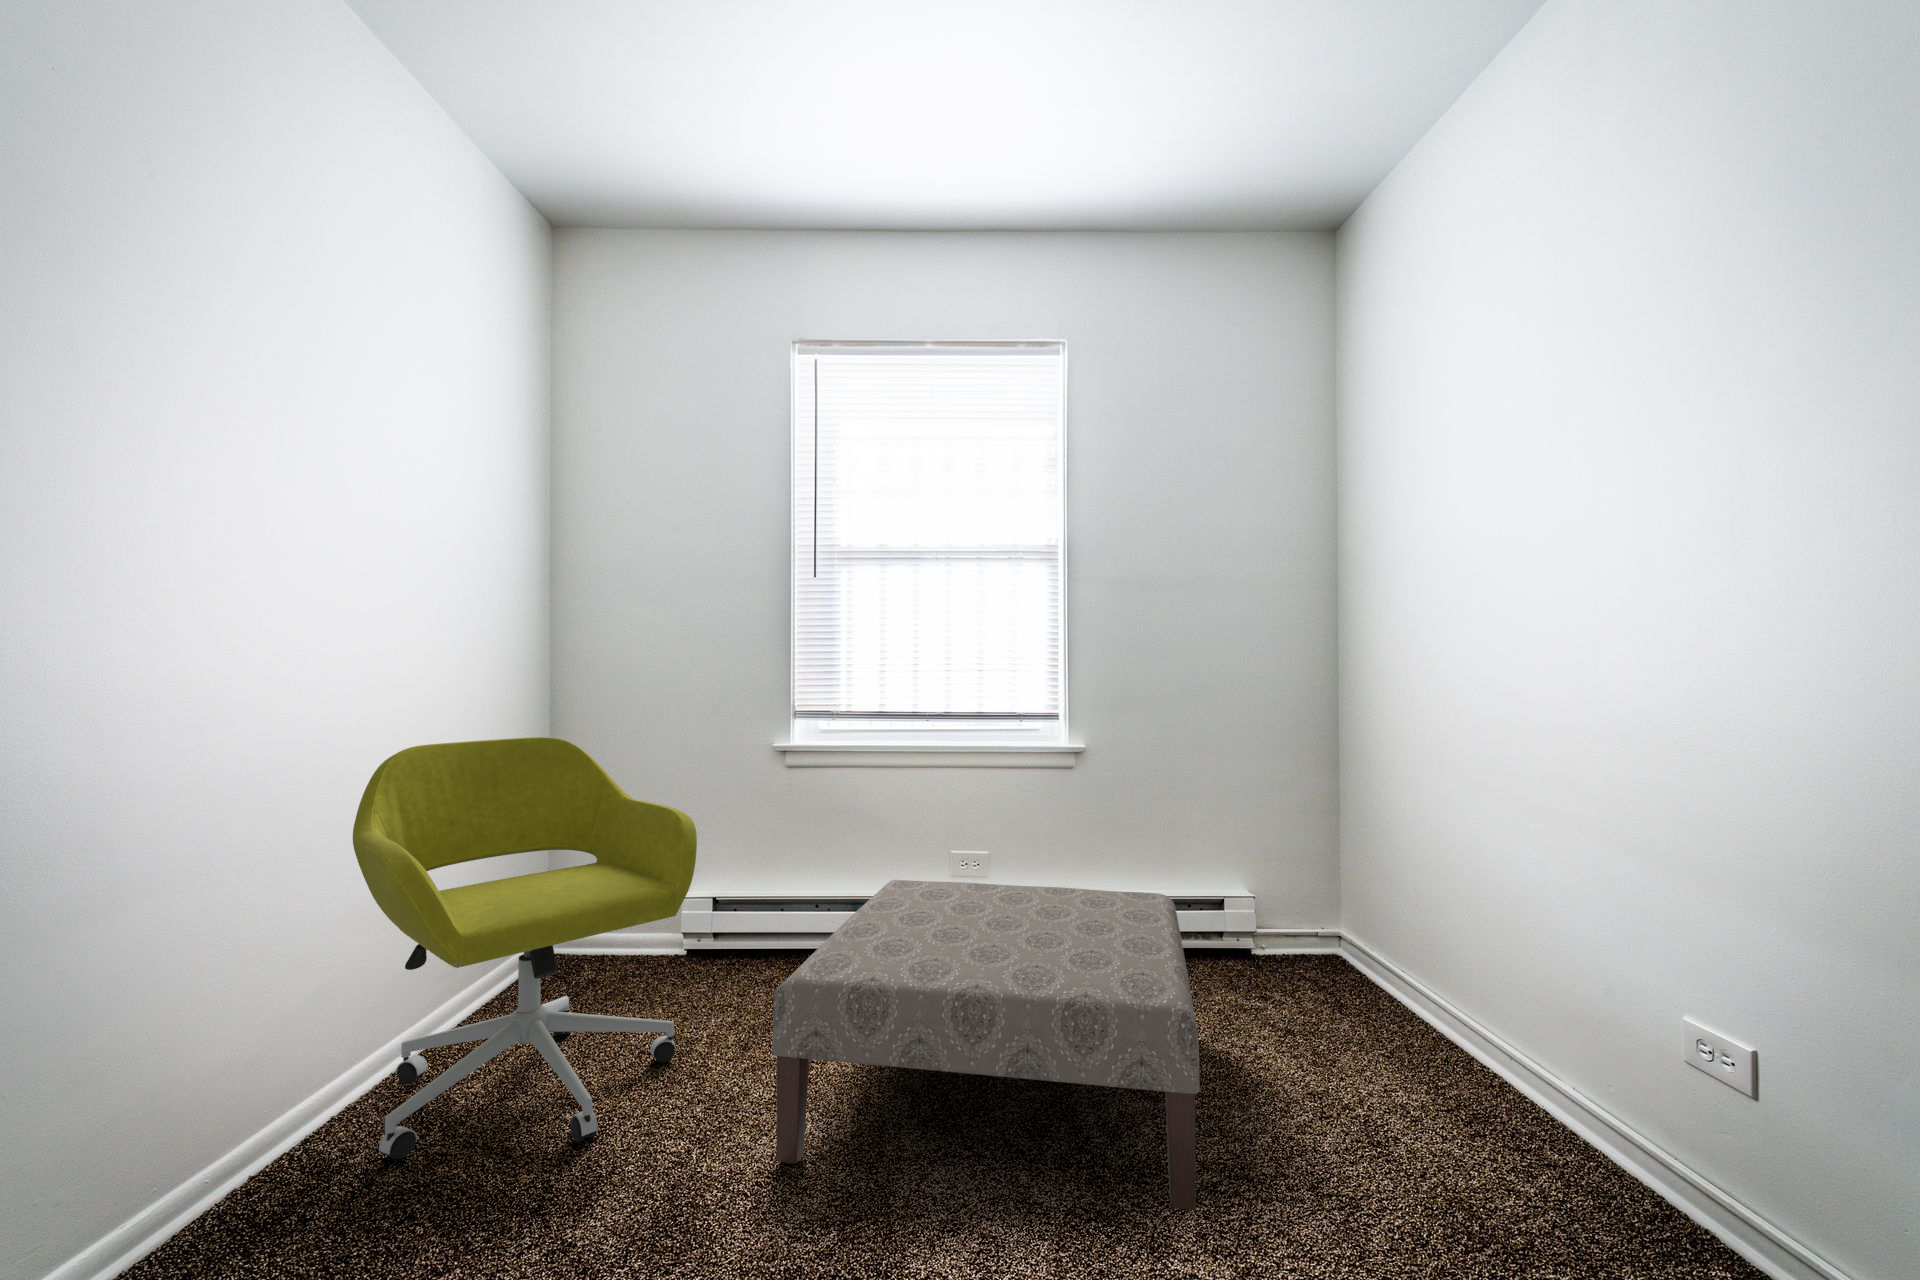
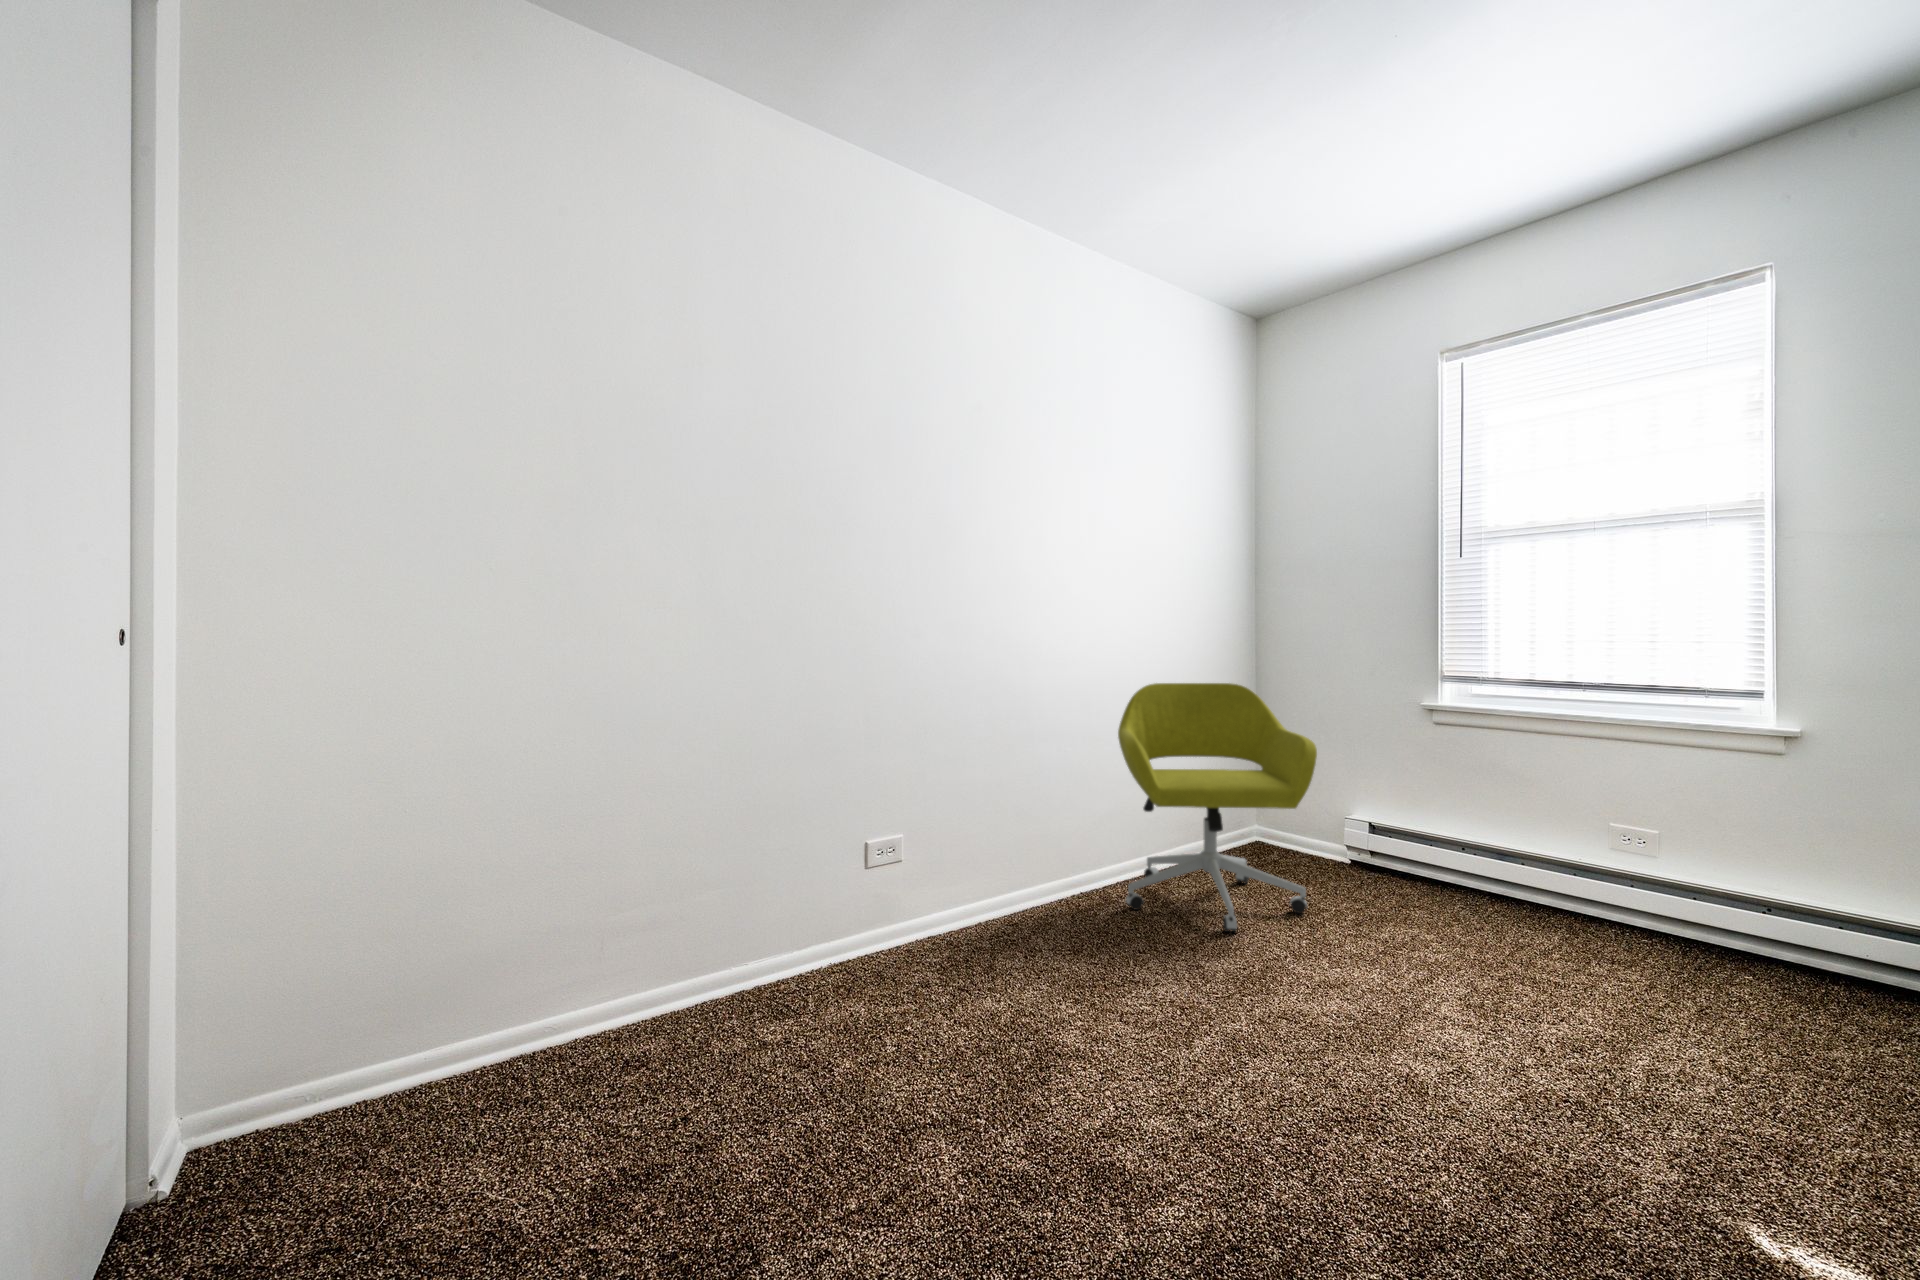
ottoman: present [772,880,1200,1210] -> none [1338,824,1857,1130]

